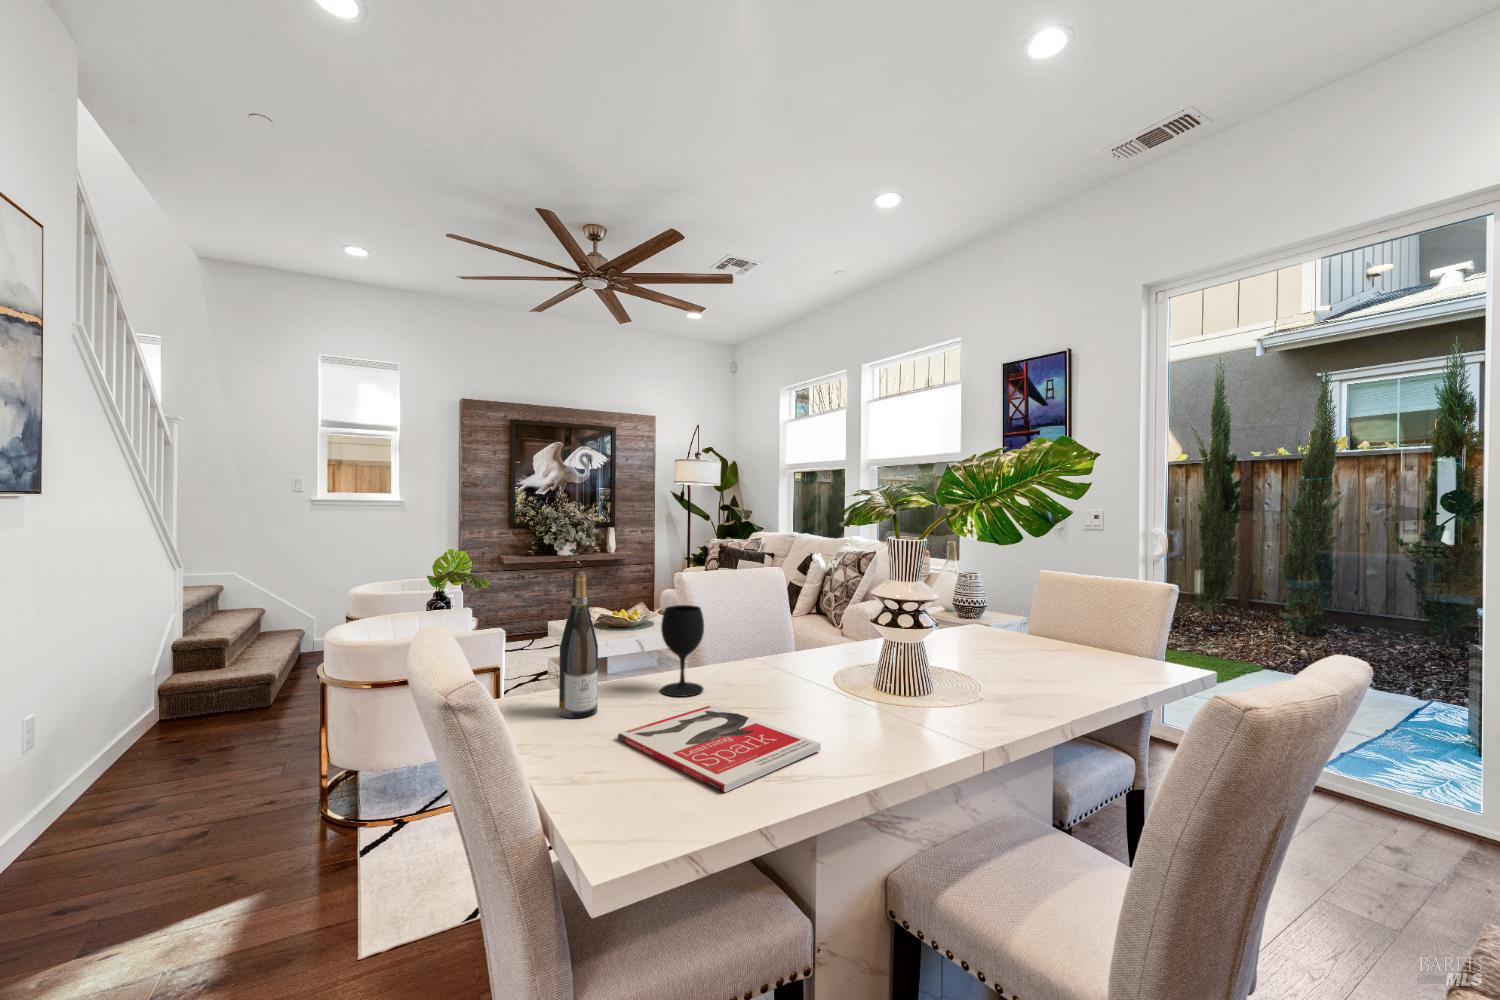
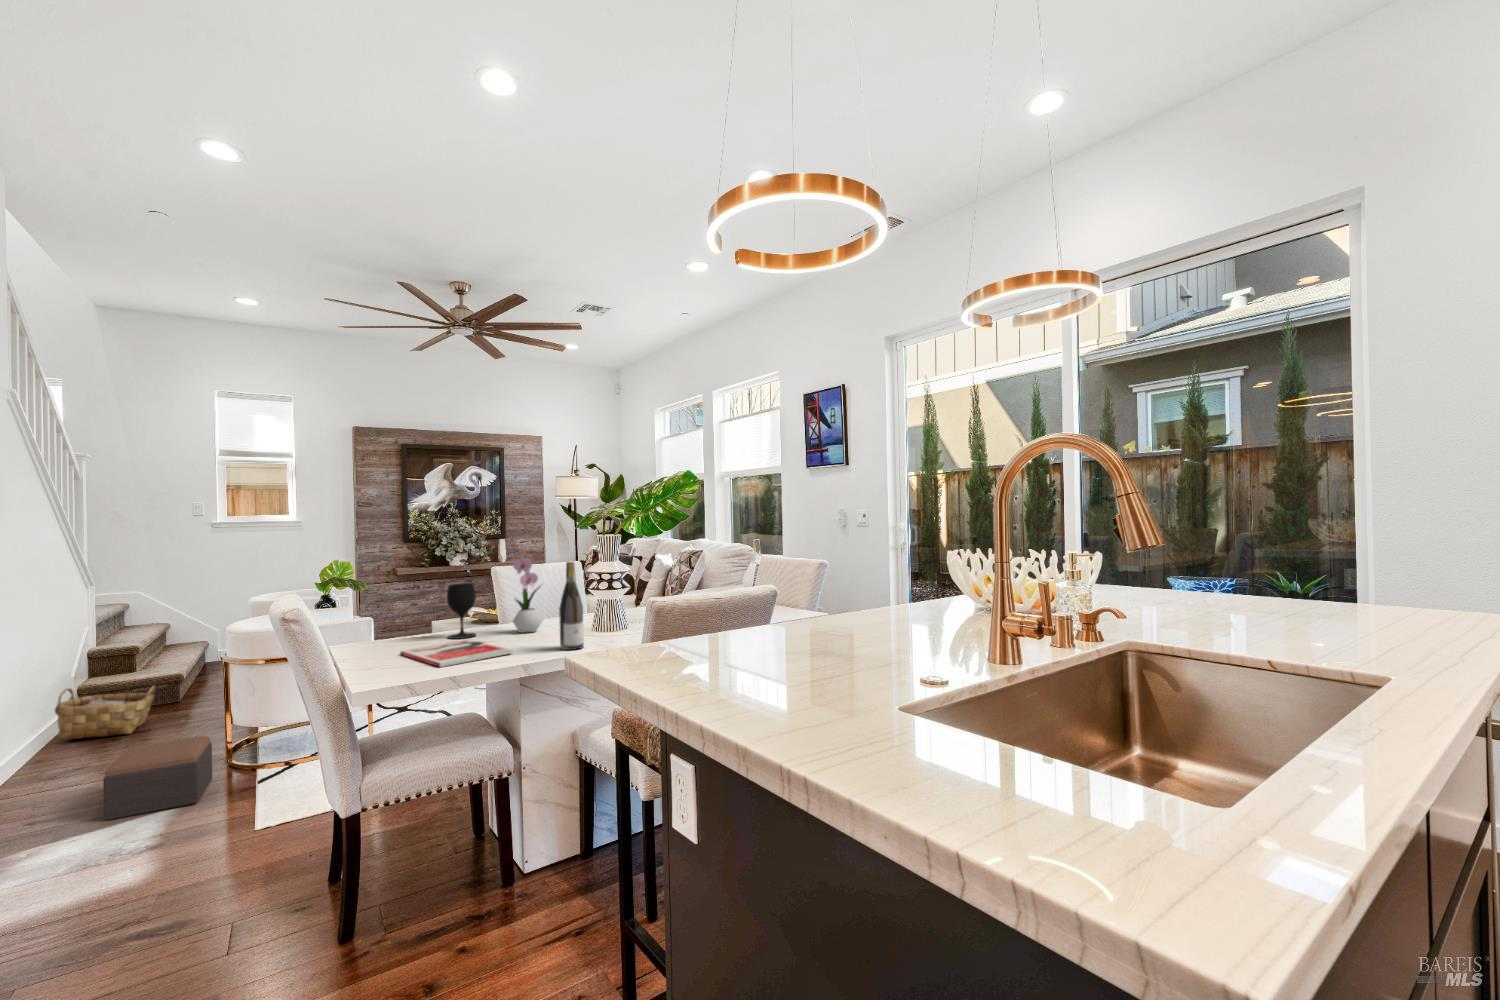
flower arrangement: none [753,547,800,686] -> present [513,546,544,633]
wine bottle: present [559,572,598,718] -> present [559,562,584,650]
woven basket: none [121,693,242,761] -> present [55,686,155,741]
footstool: none [152,786,303,920] -> present [103,736,212,820]

